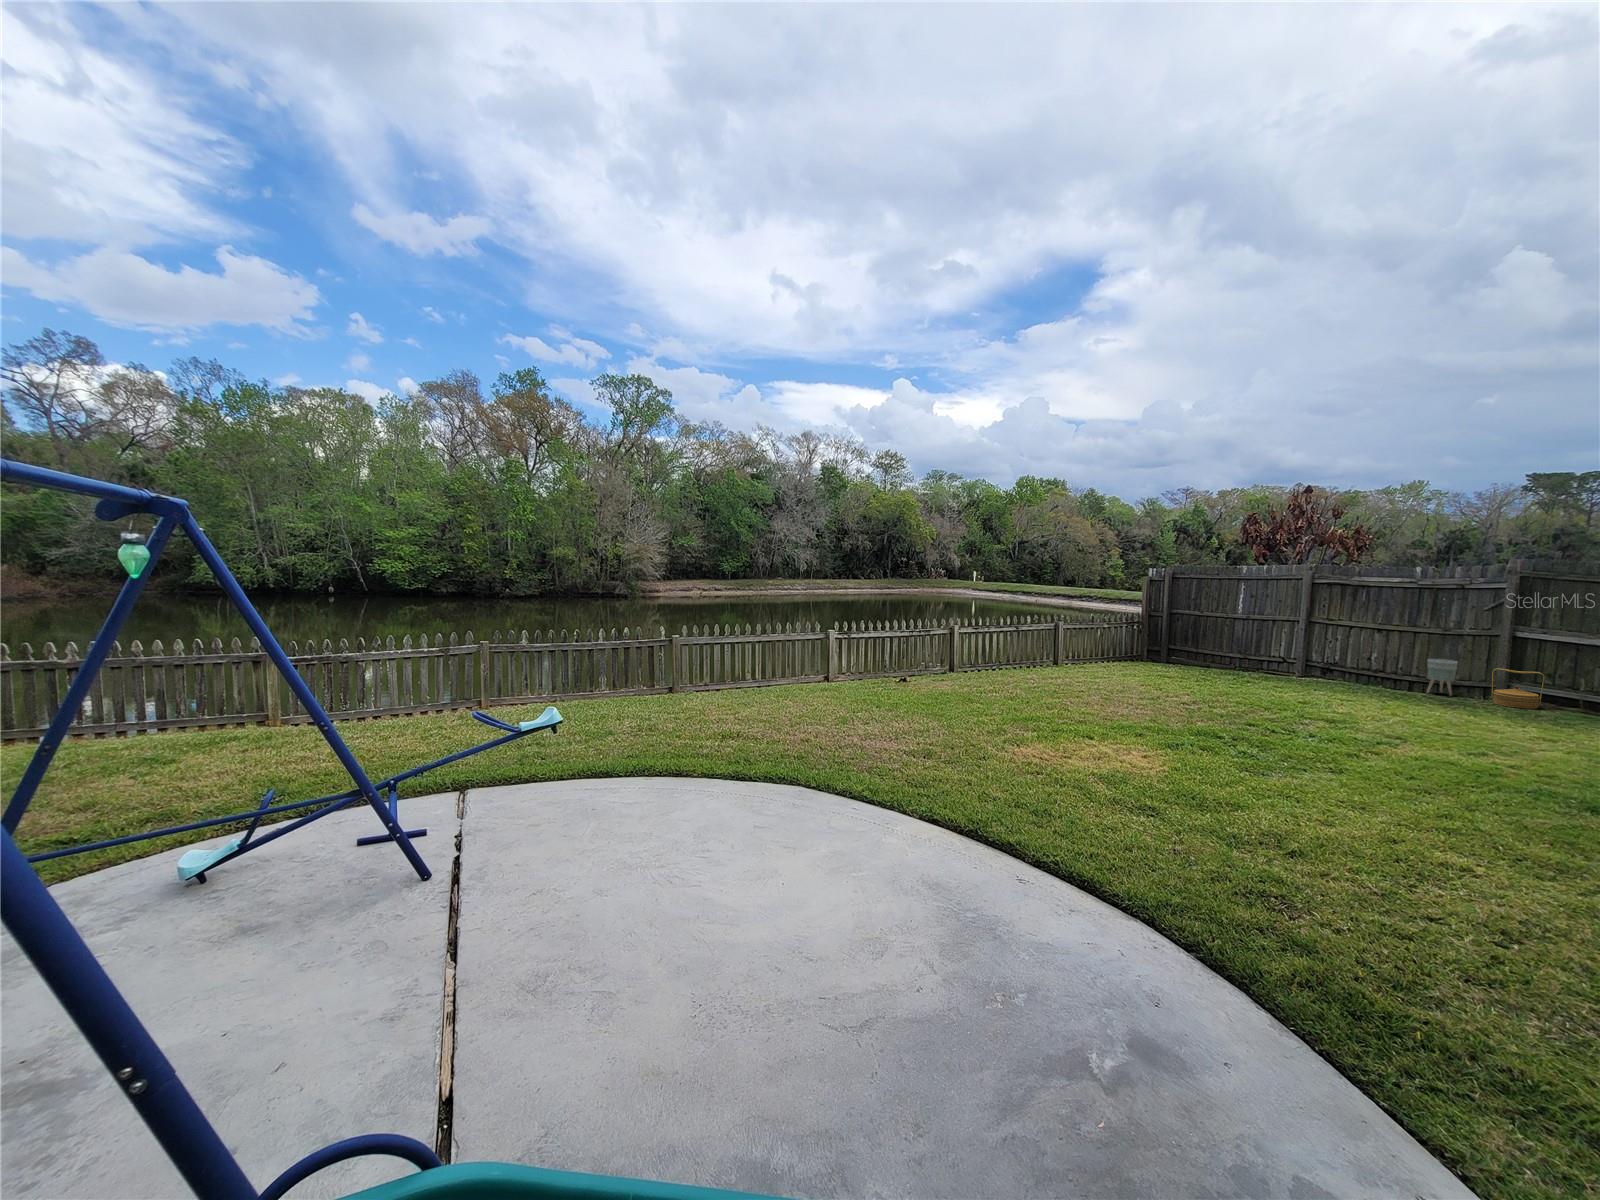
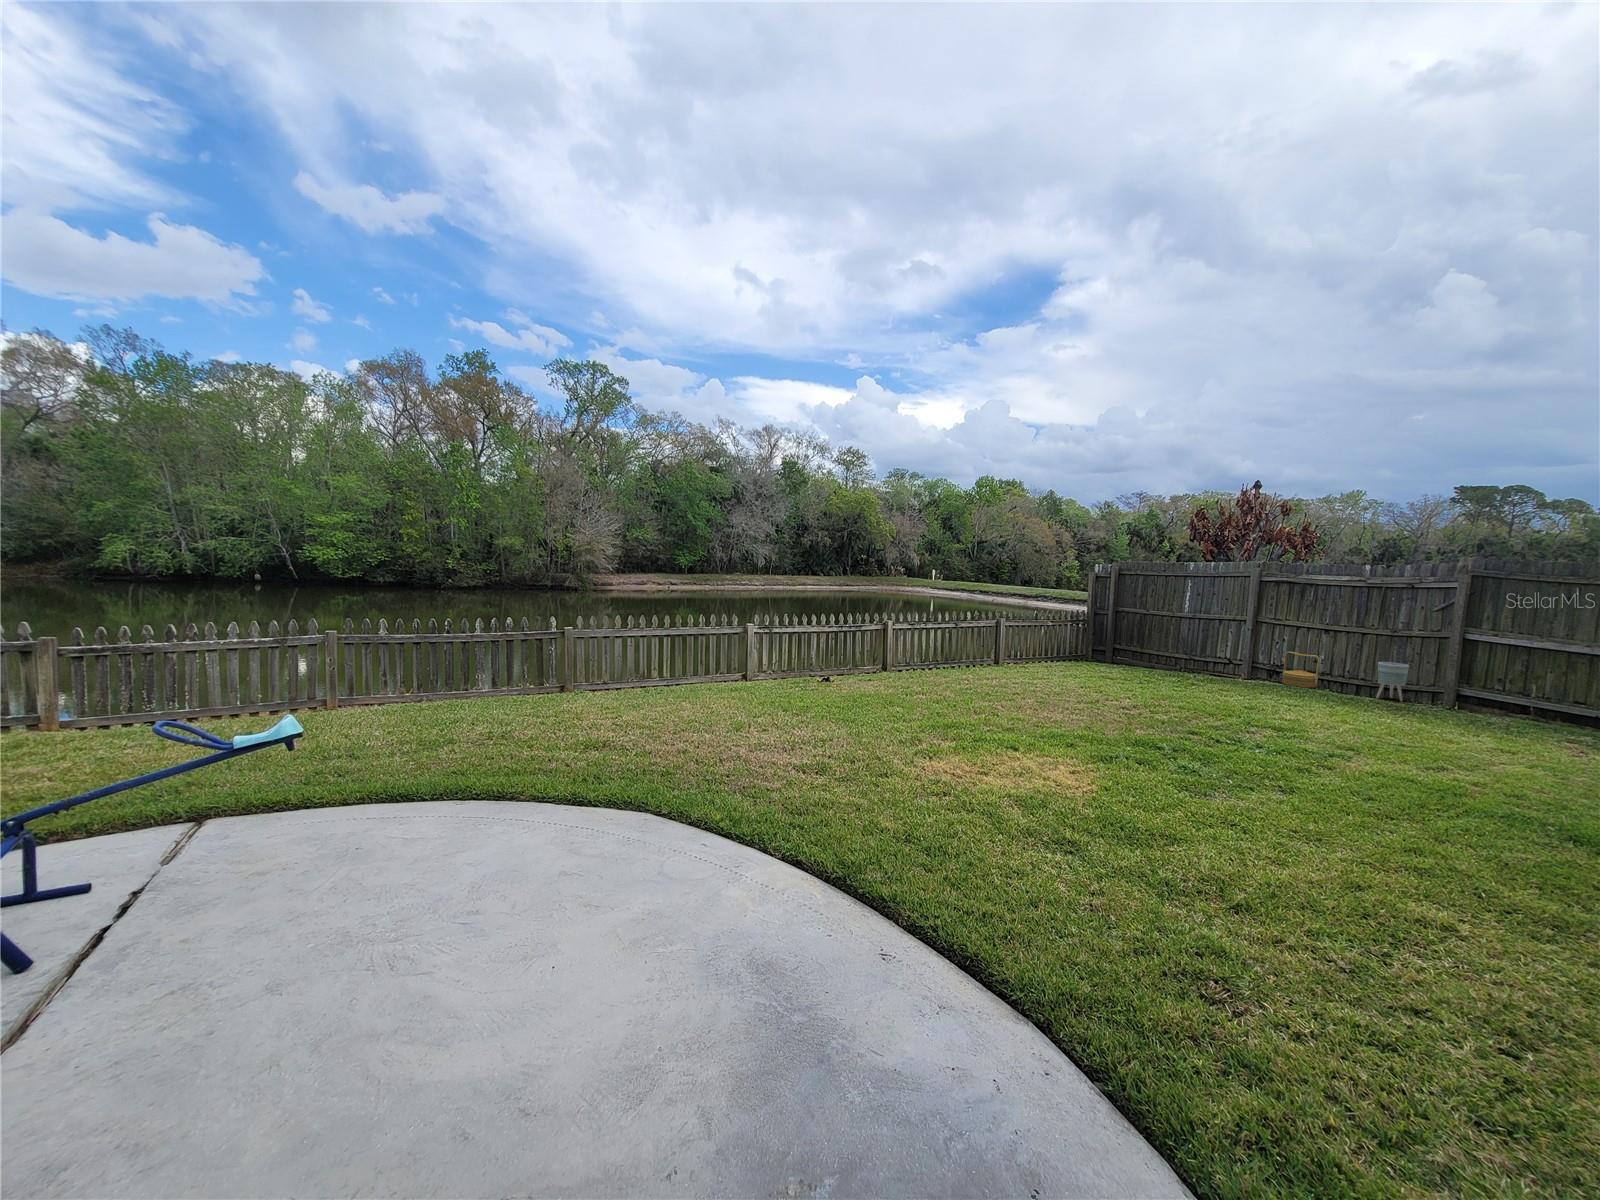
woven basket: present [1492,668,1545,709] -> present [1282,652,1320,687]

